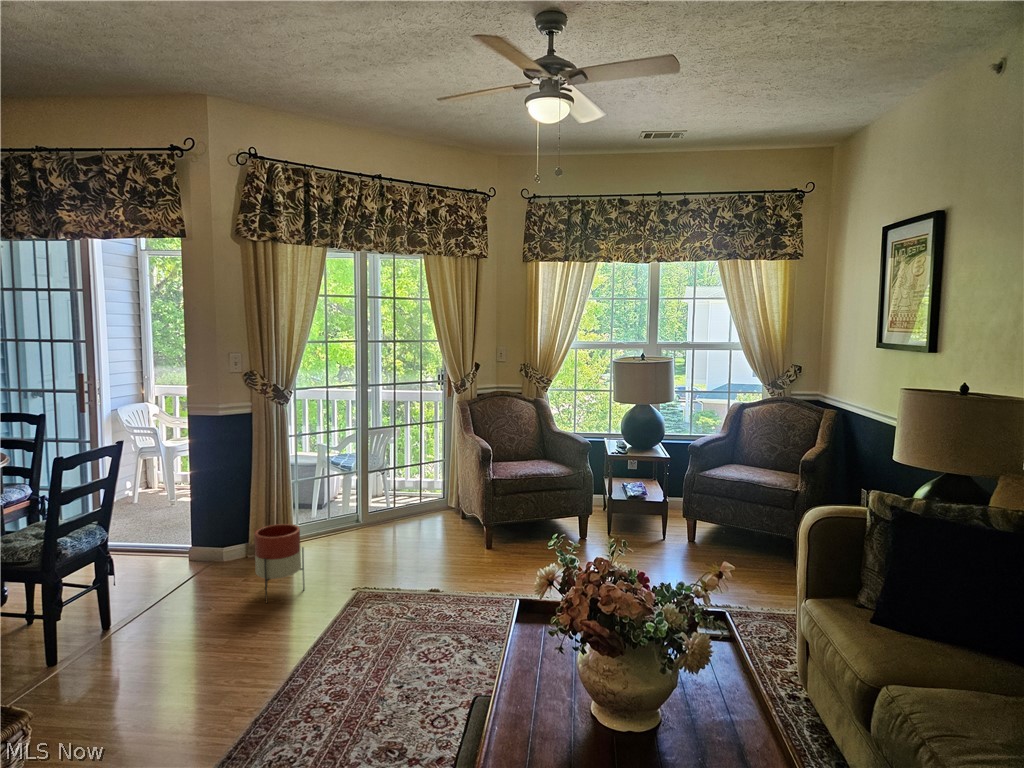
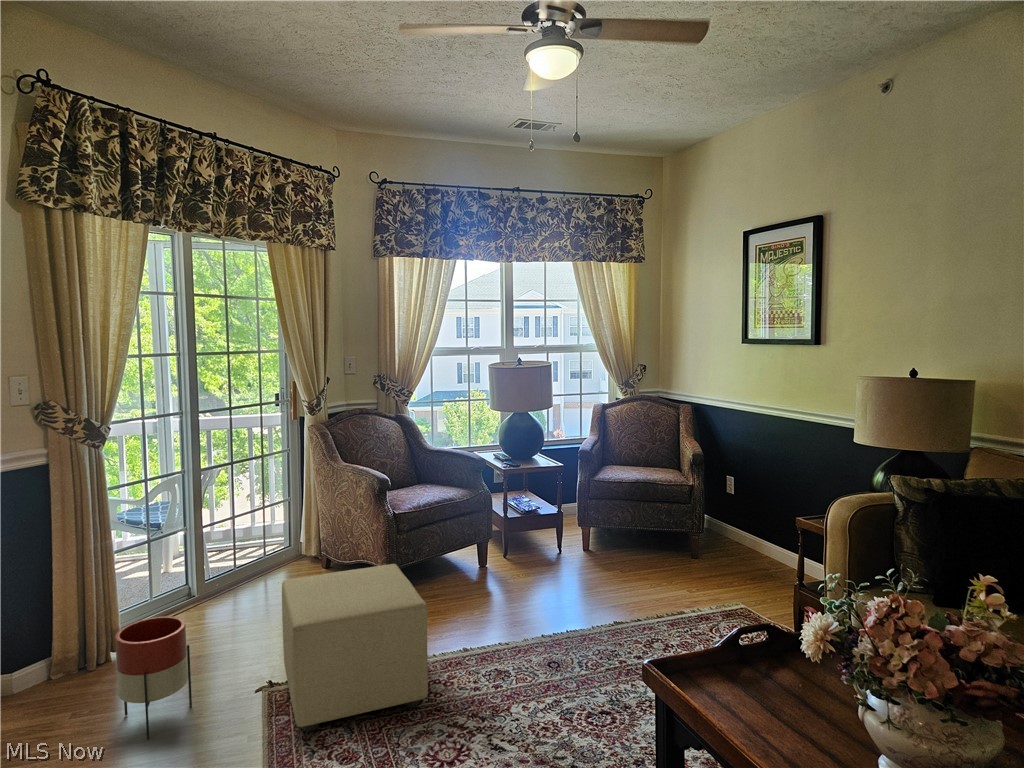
ottoman: none [342,514,456,627] -> present [282,564,428,732]

